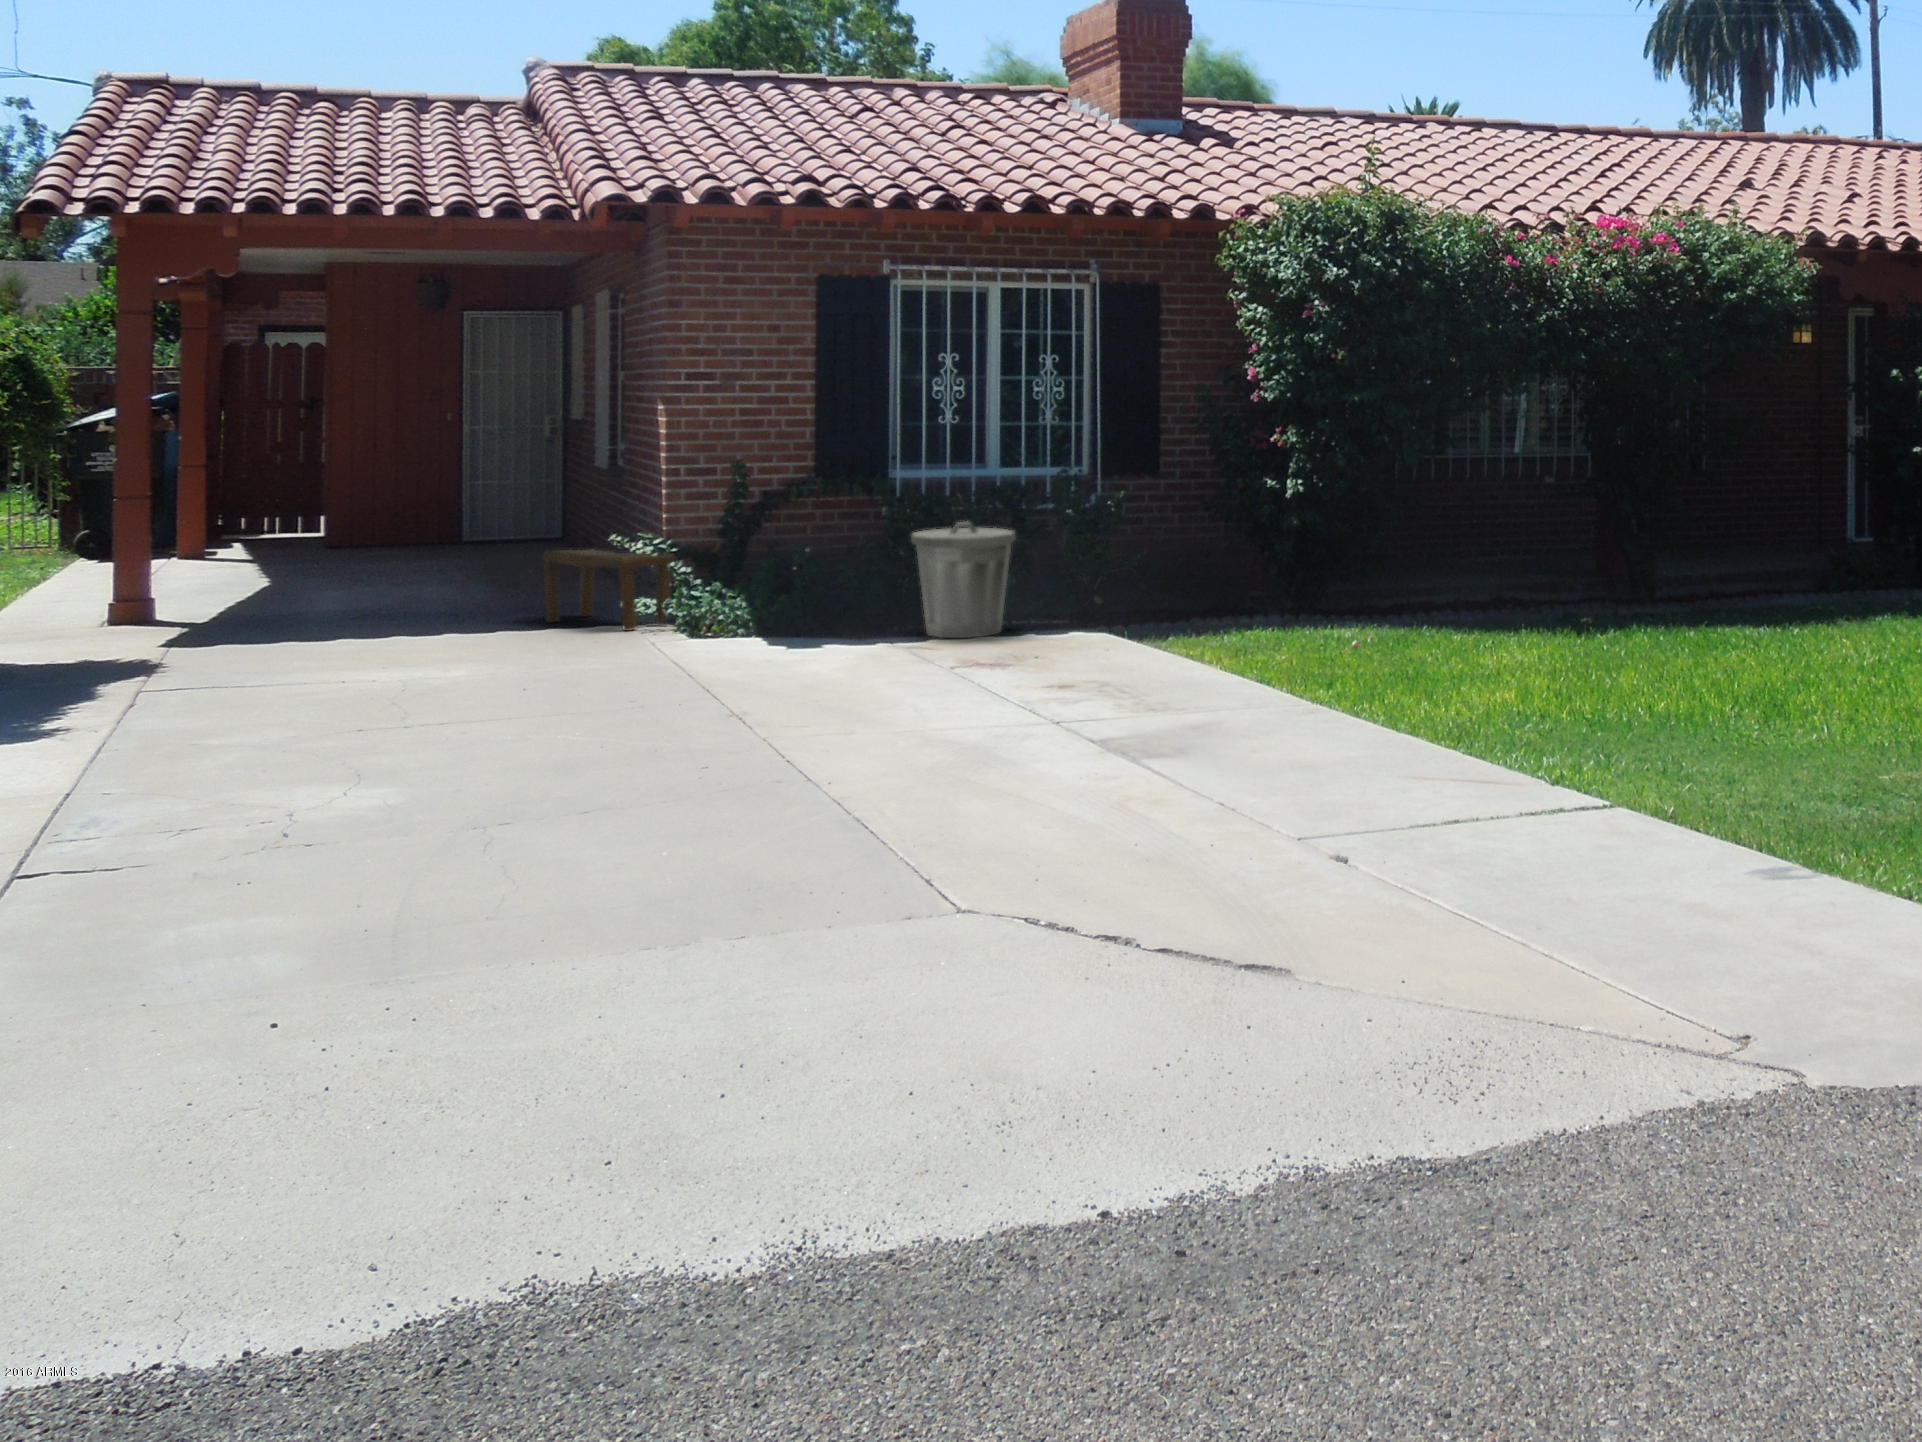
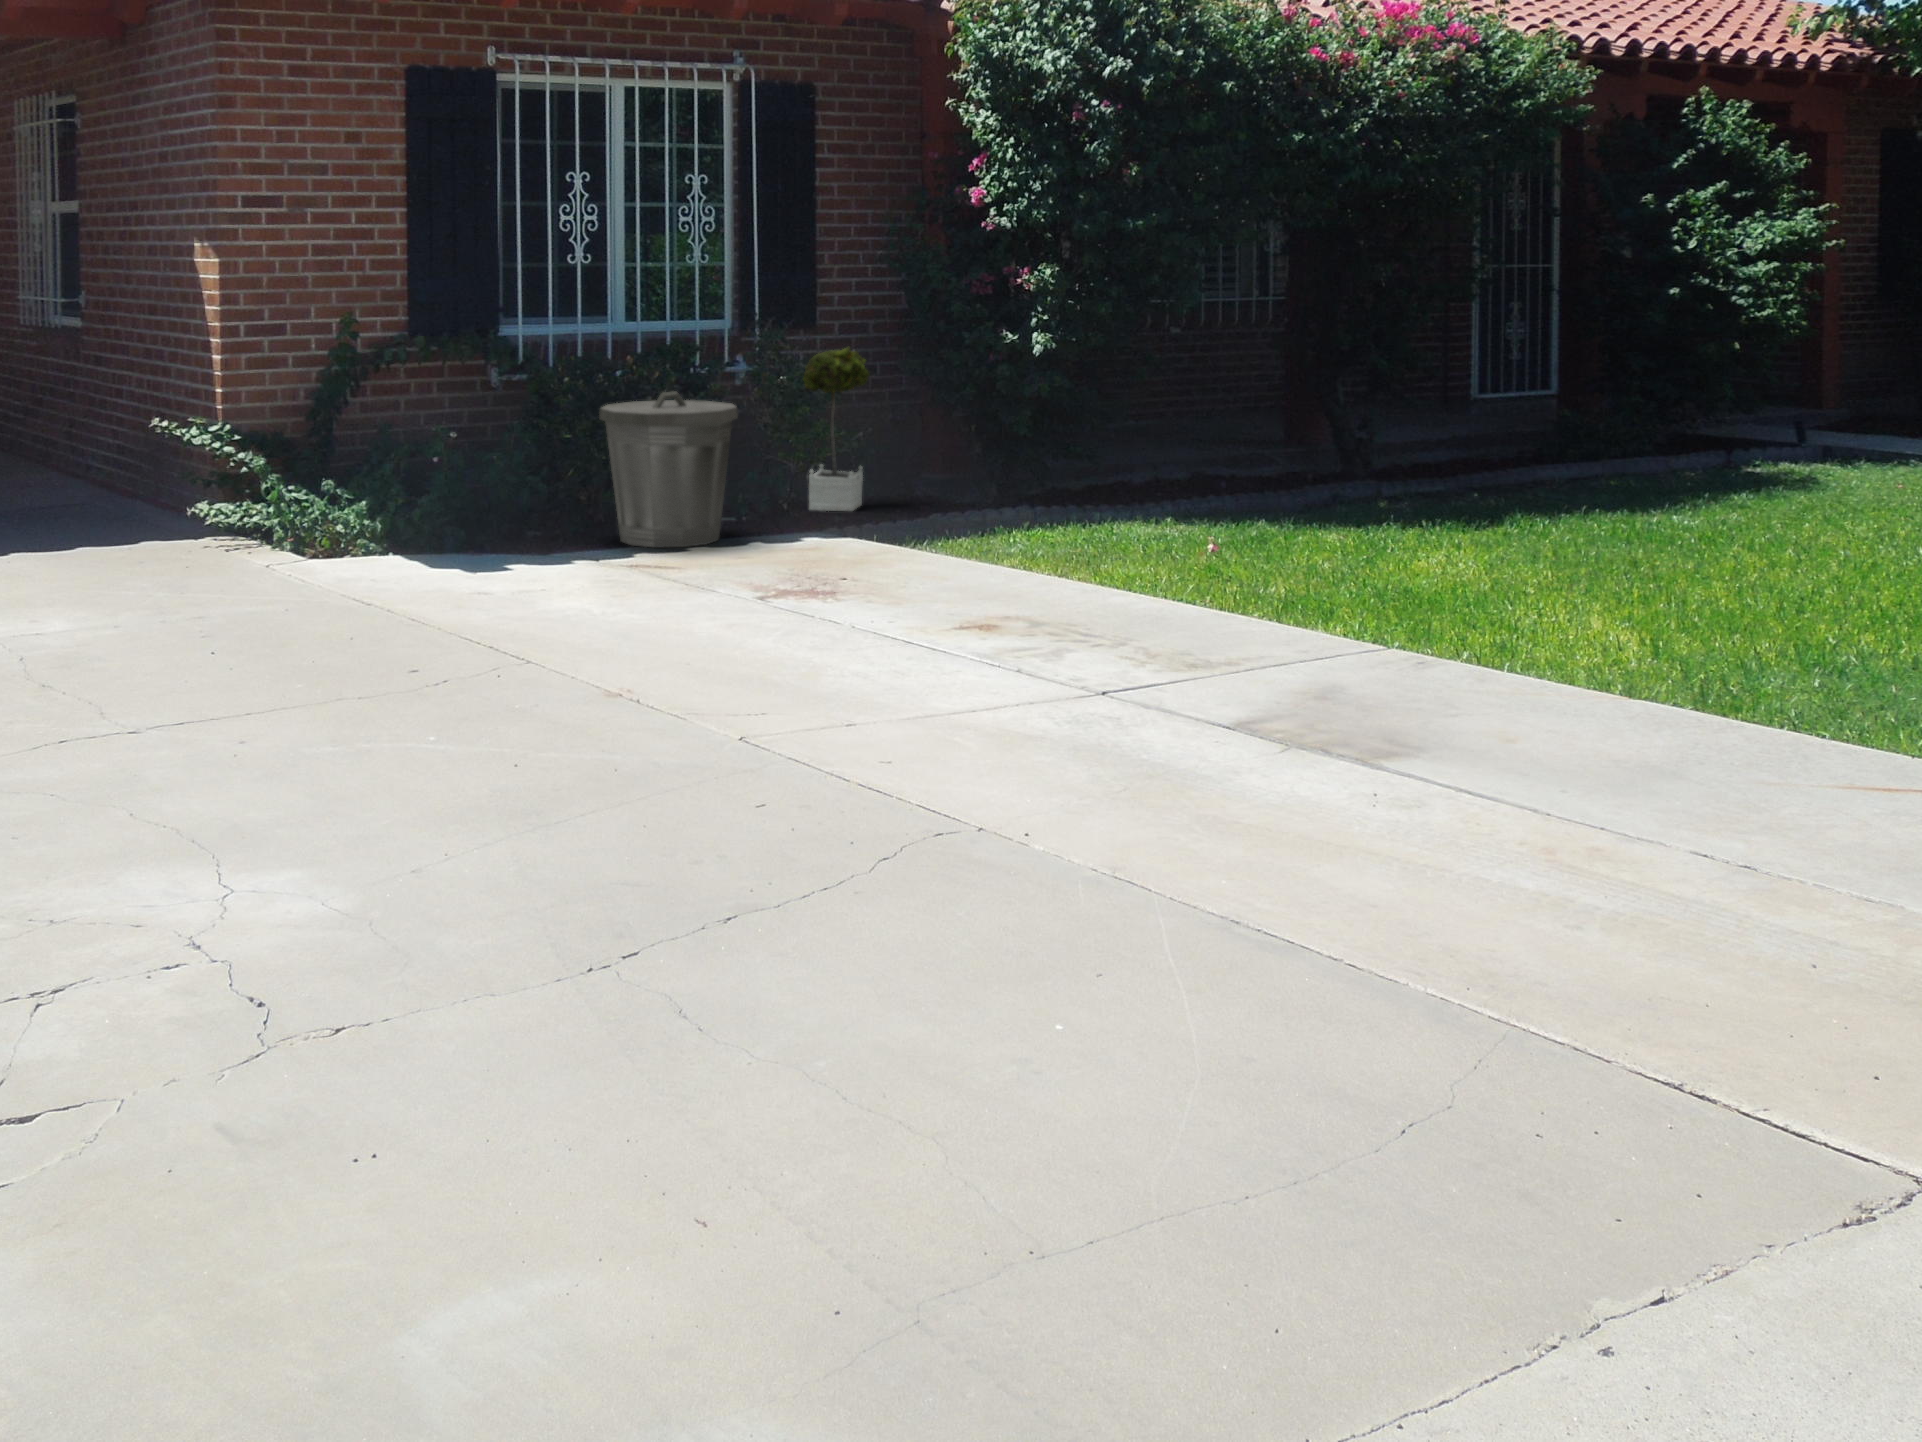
potted tree: none [1104,488,1159,616] -> present [803,347,869,511]
bench: present [543,549,674,631] -> none [57,440,252,552]

